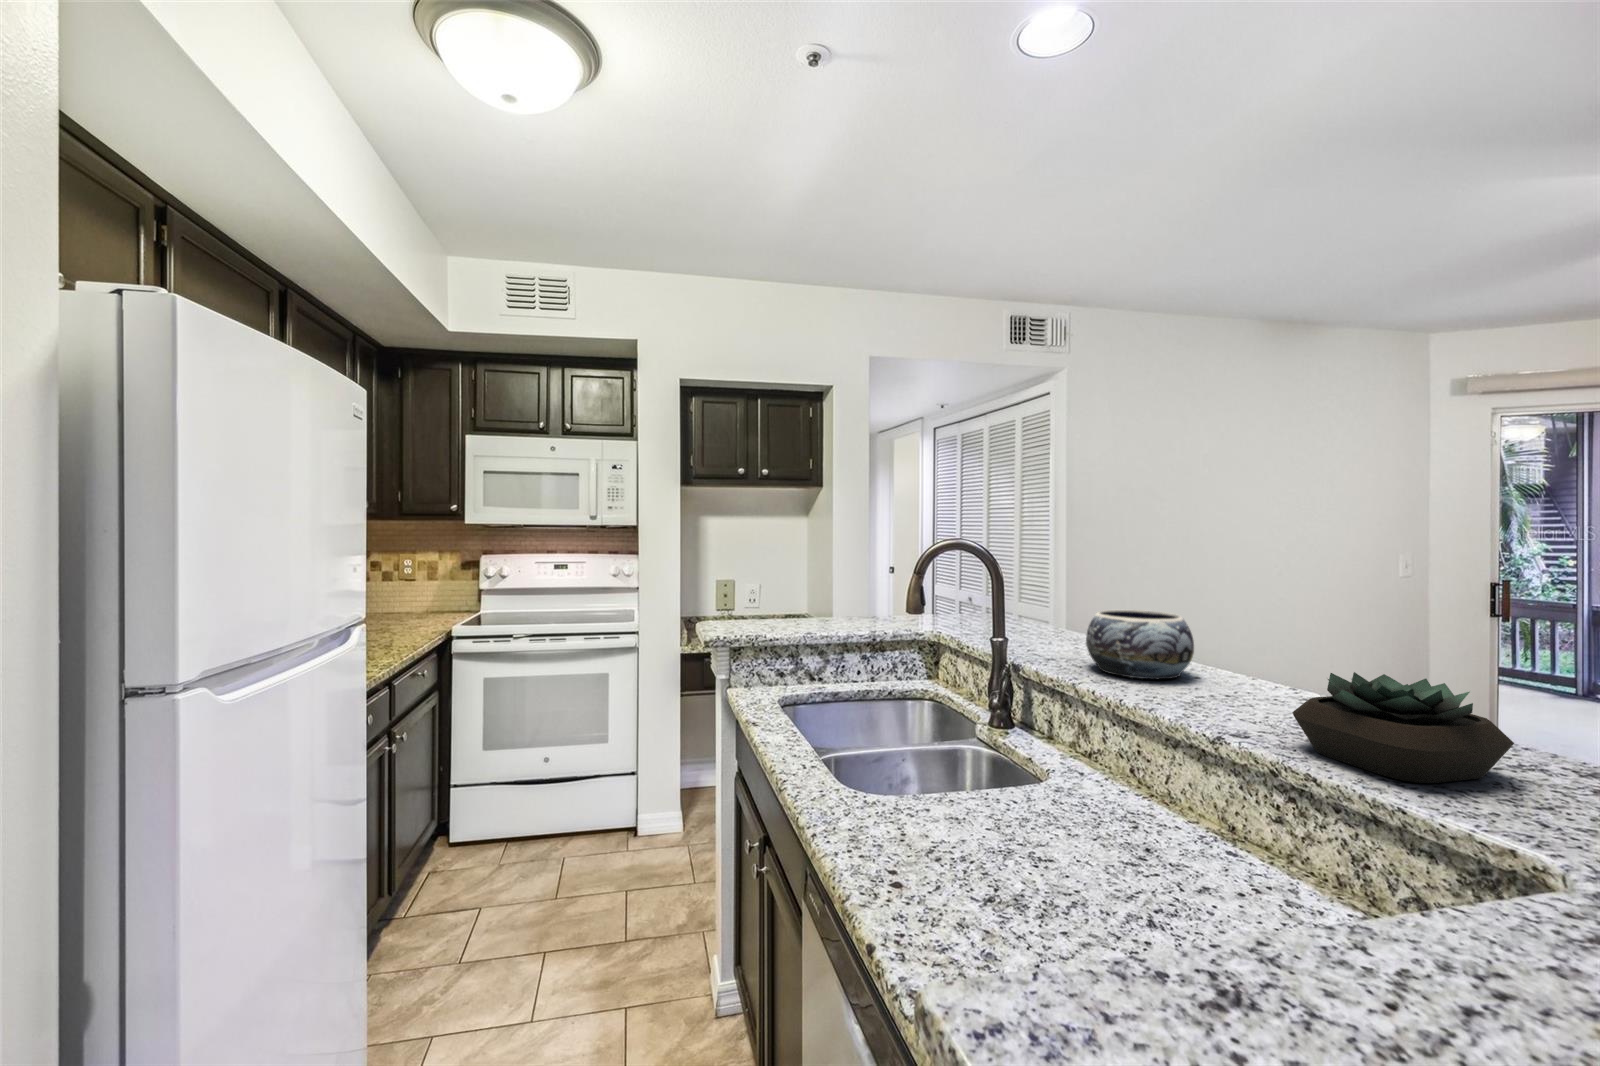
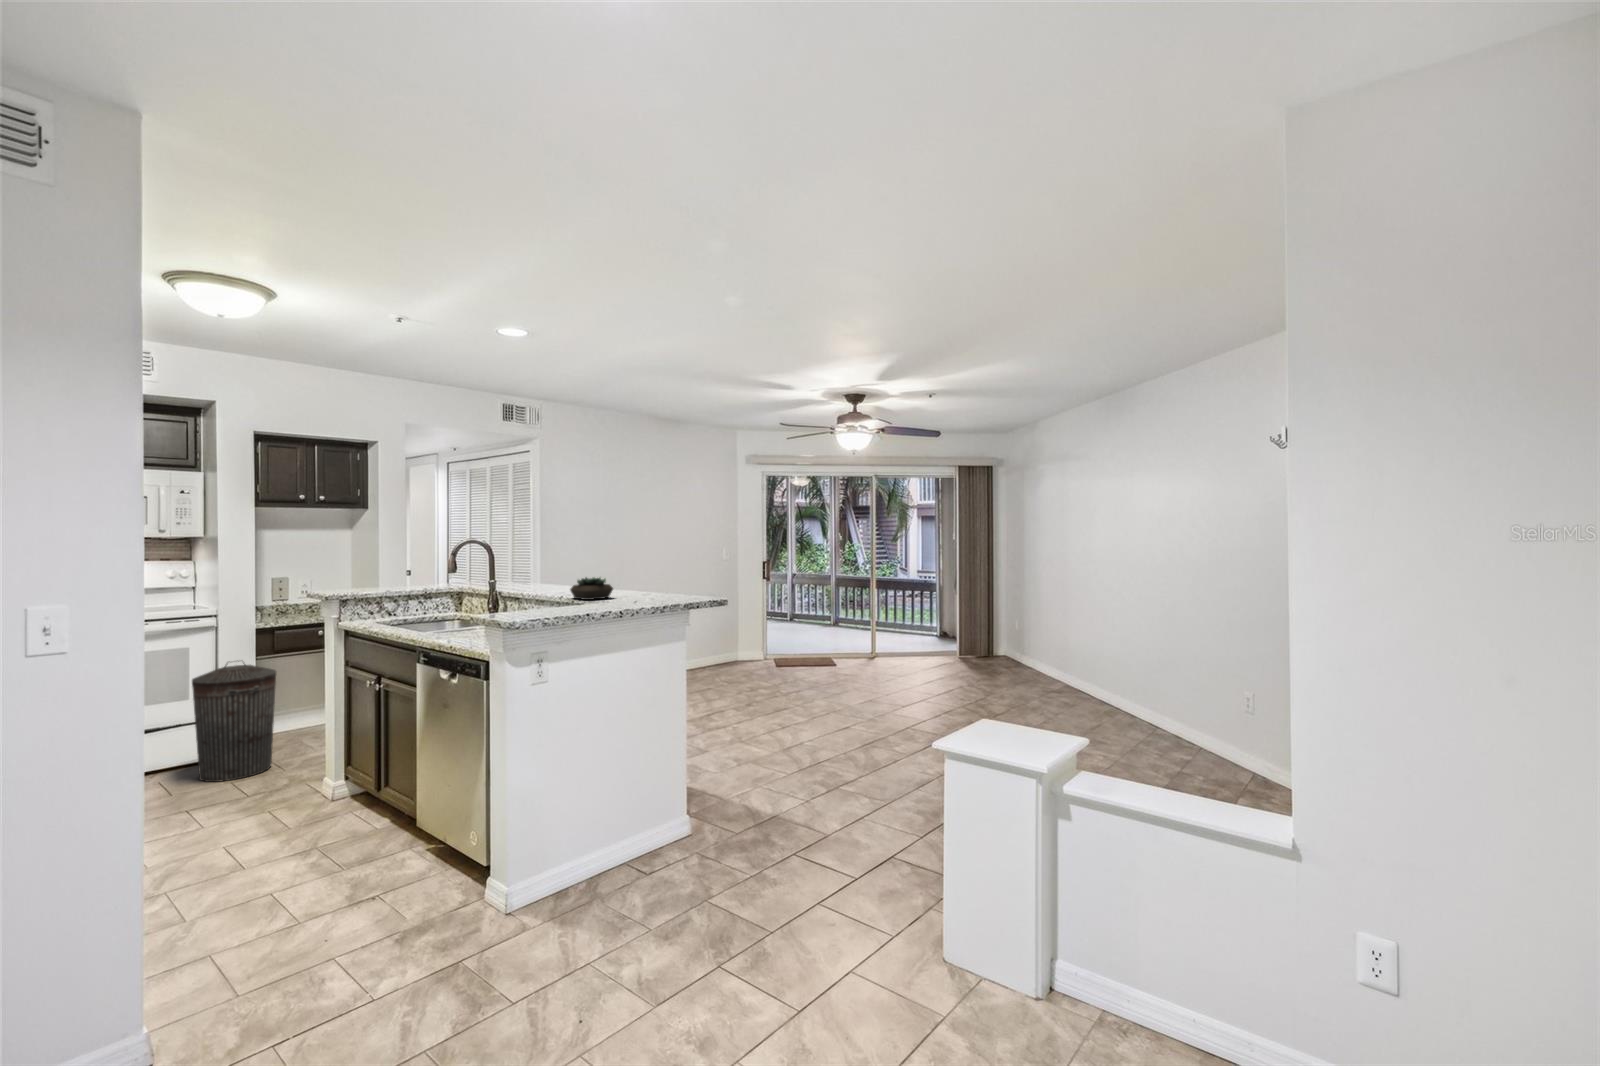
decorative bowl: present [1086,610,1194,679] -> none [523,569,561,592]
trash can: none [595,702,692,883] -> present [192,661,276,782]

